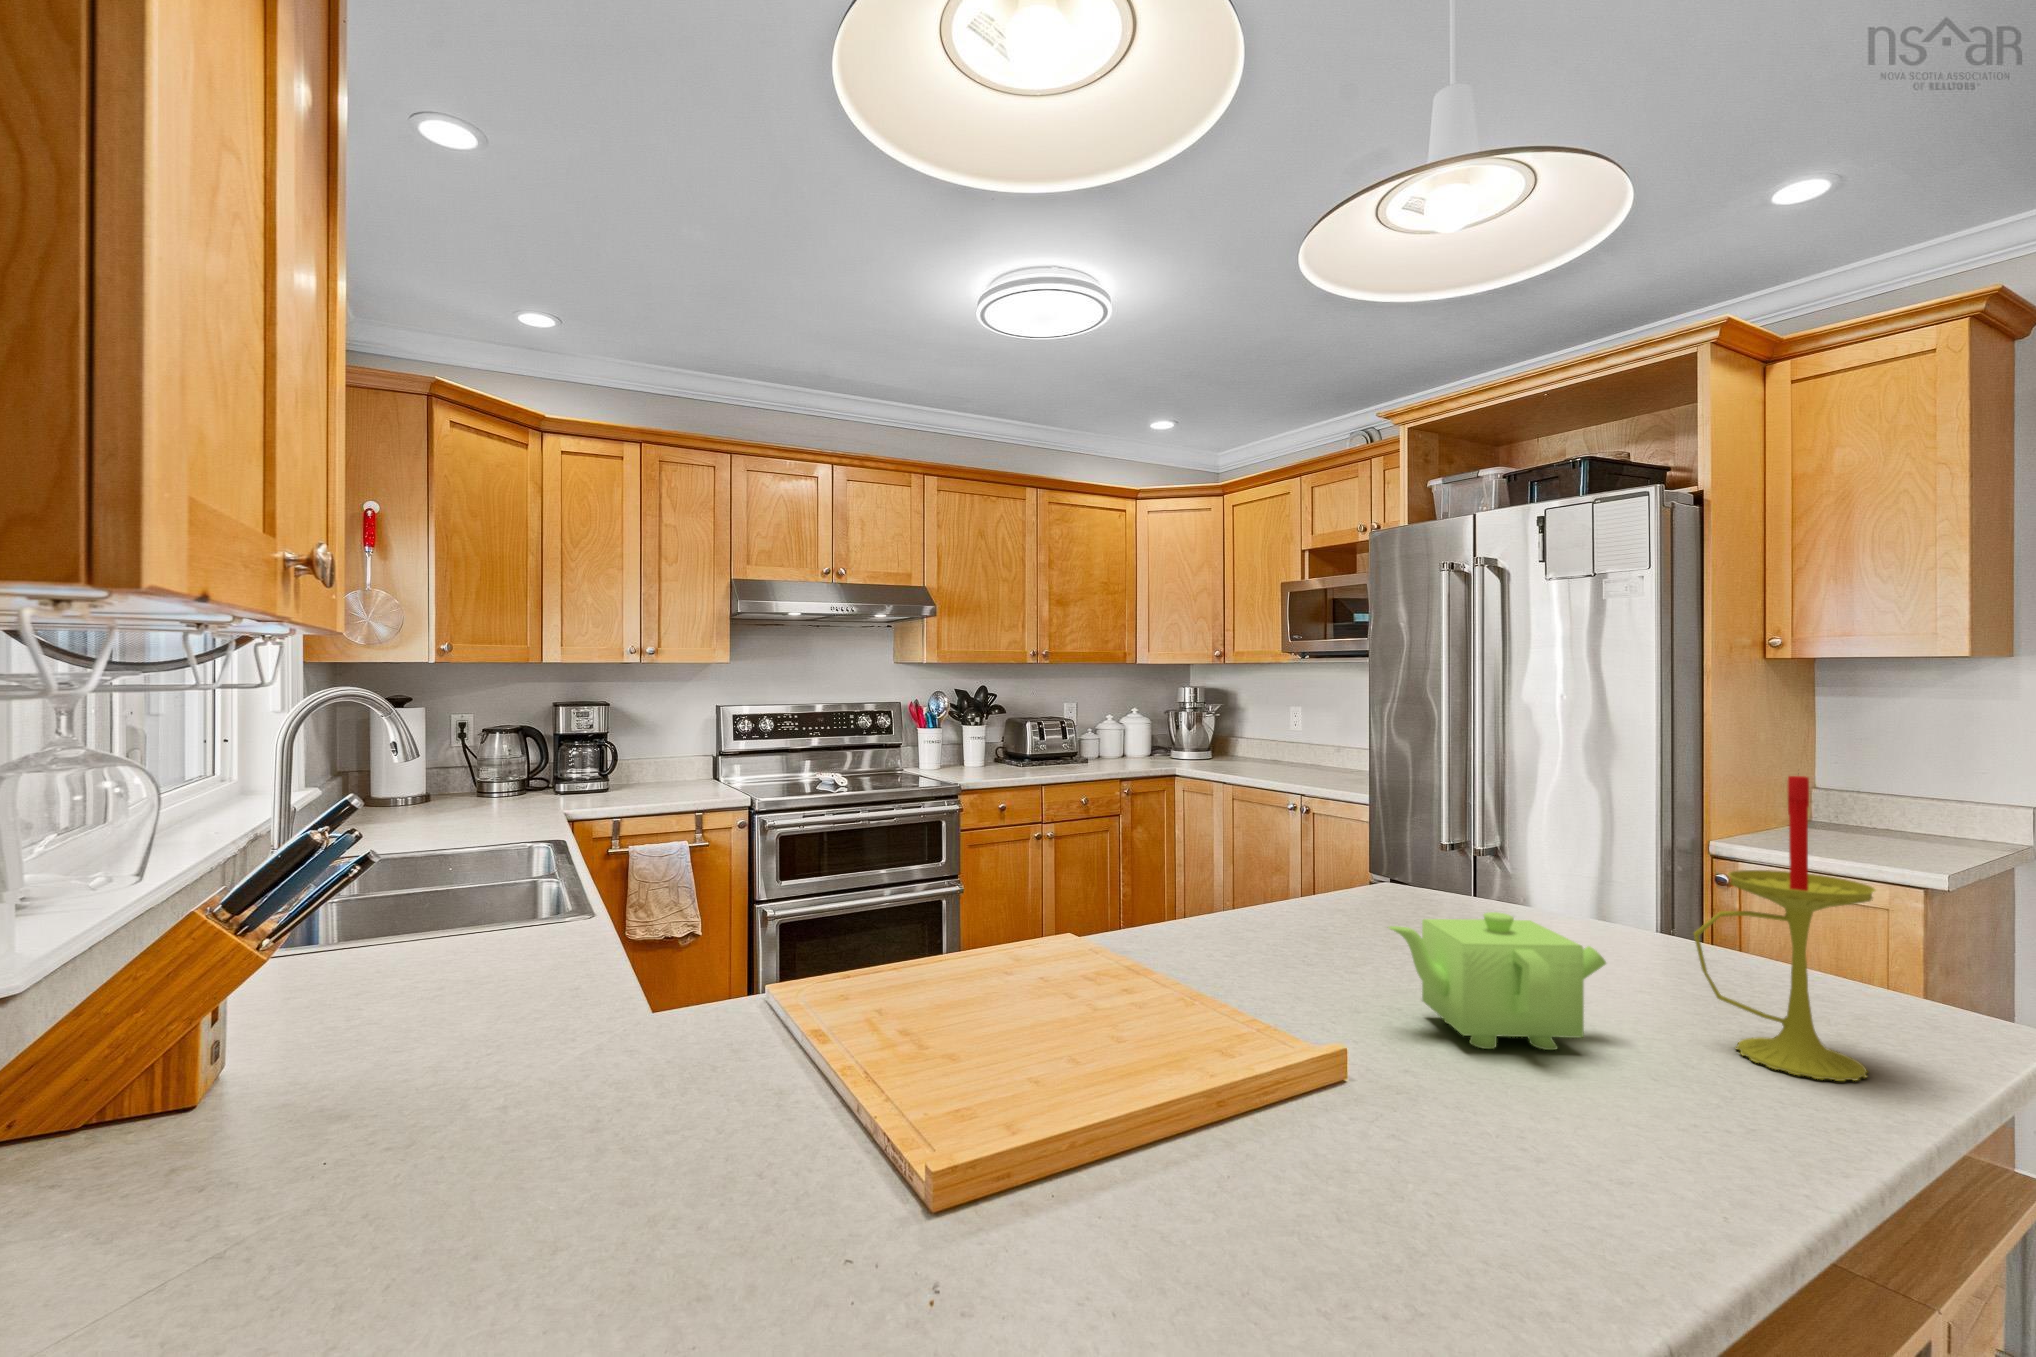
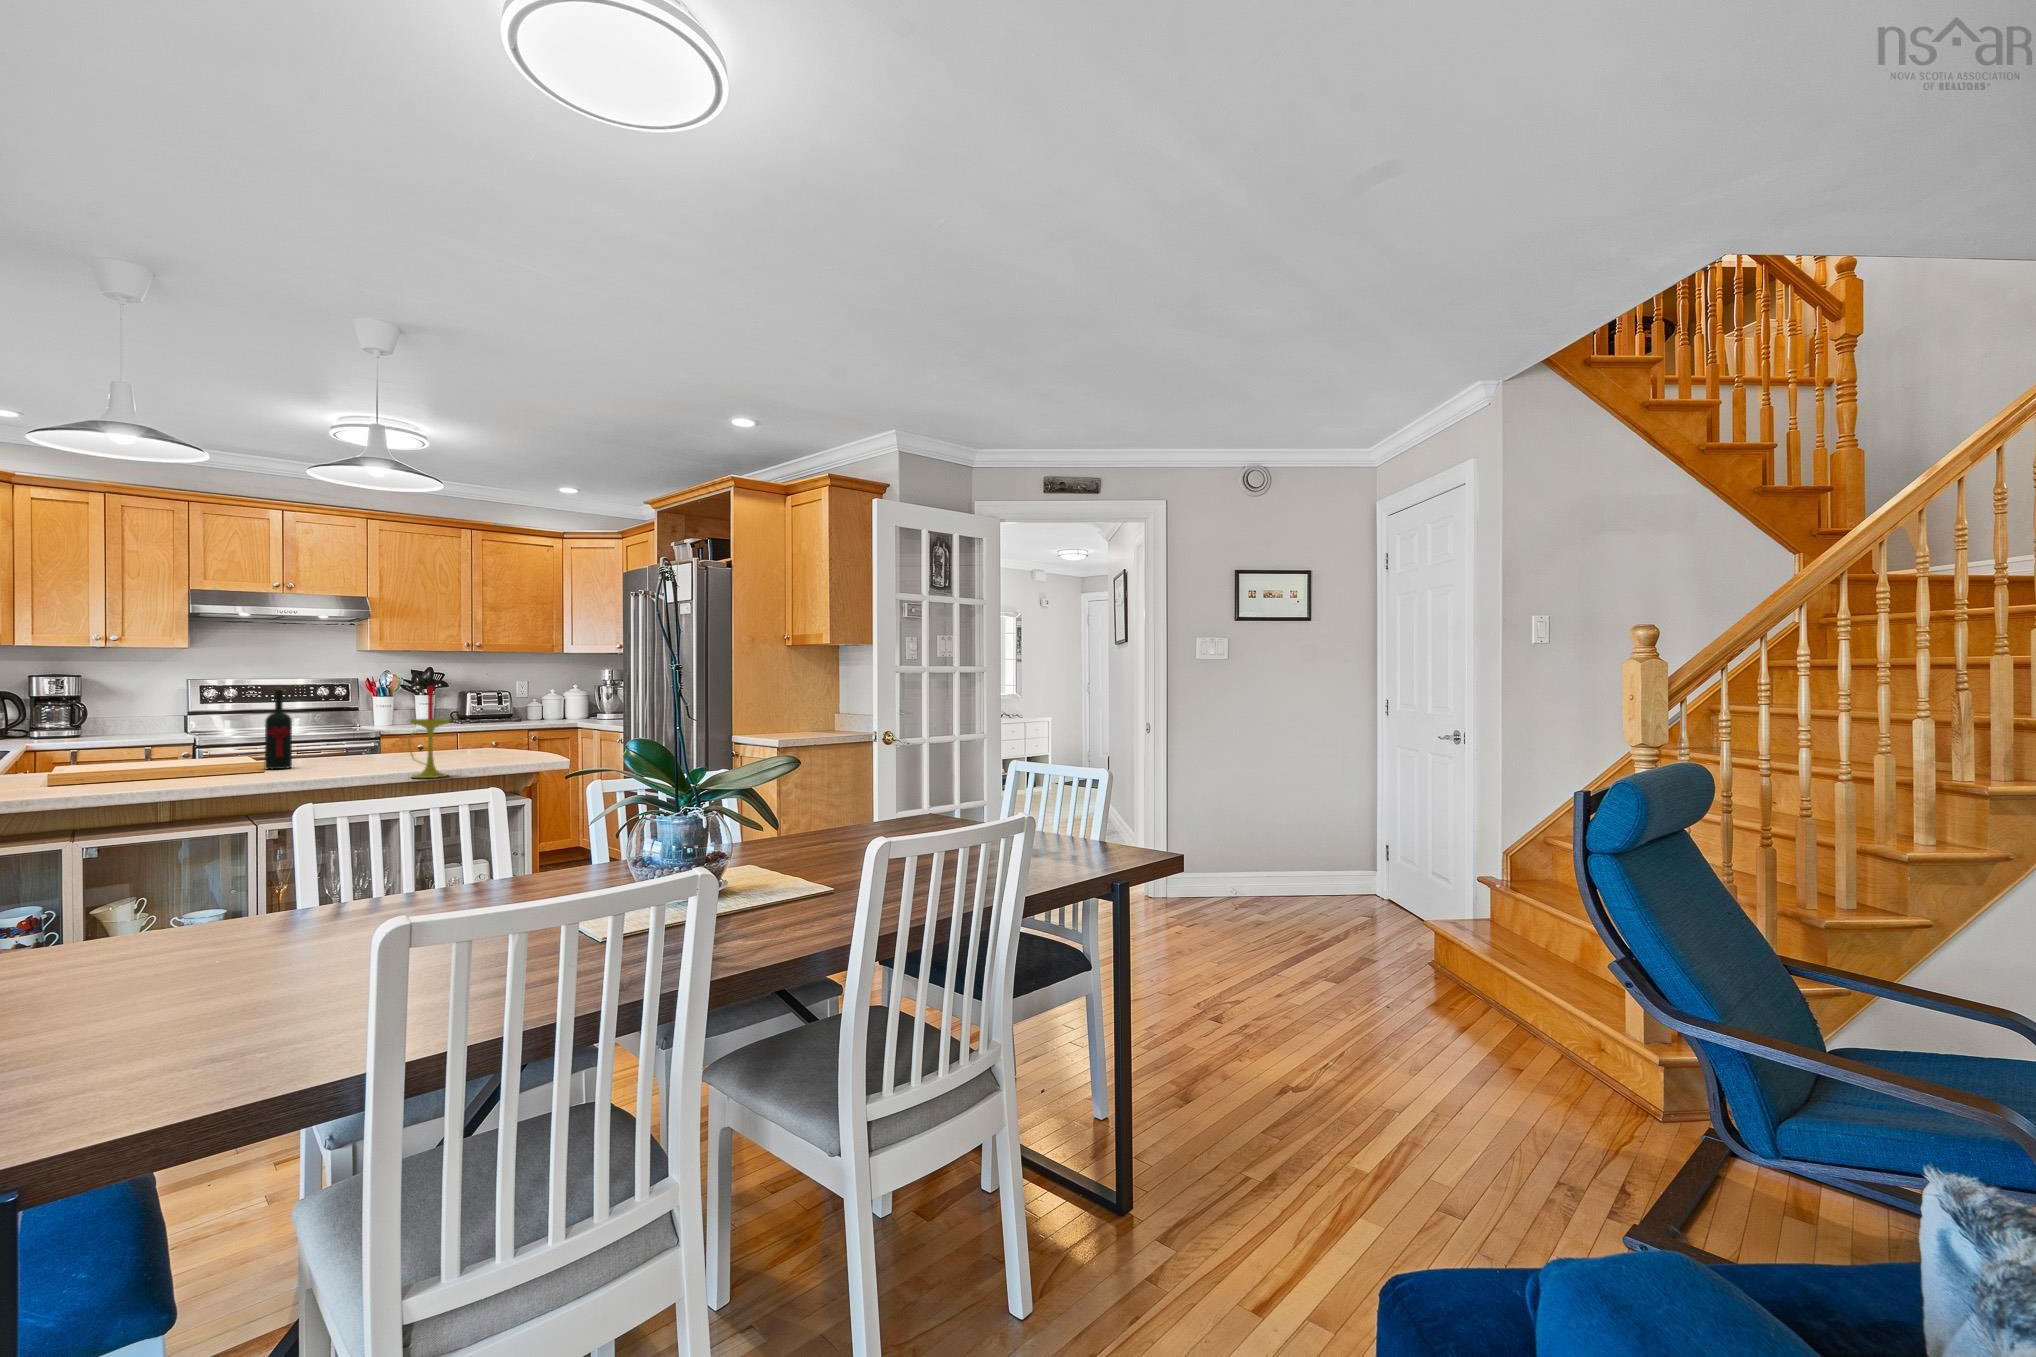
wine bottle: none [1151,753,1206,957] -> present [265,686,292,769]
teapot: present [1389,912,1606,1050] -> none [297,735,381,778]

